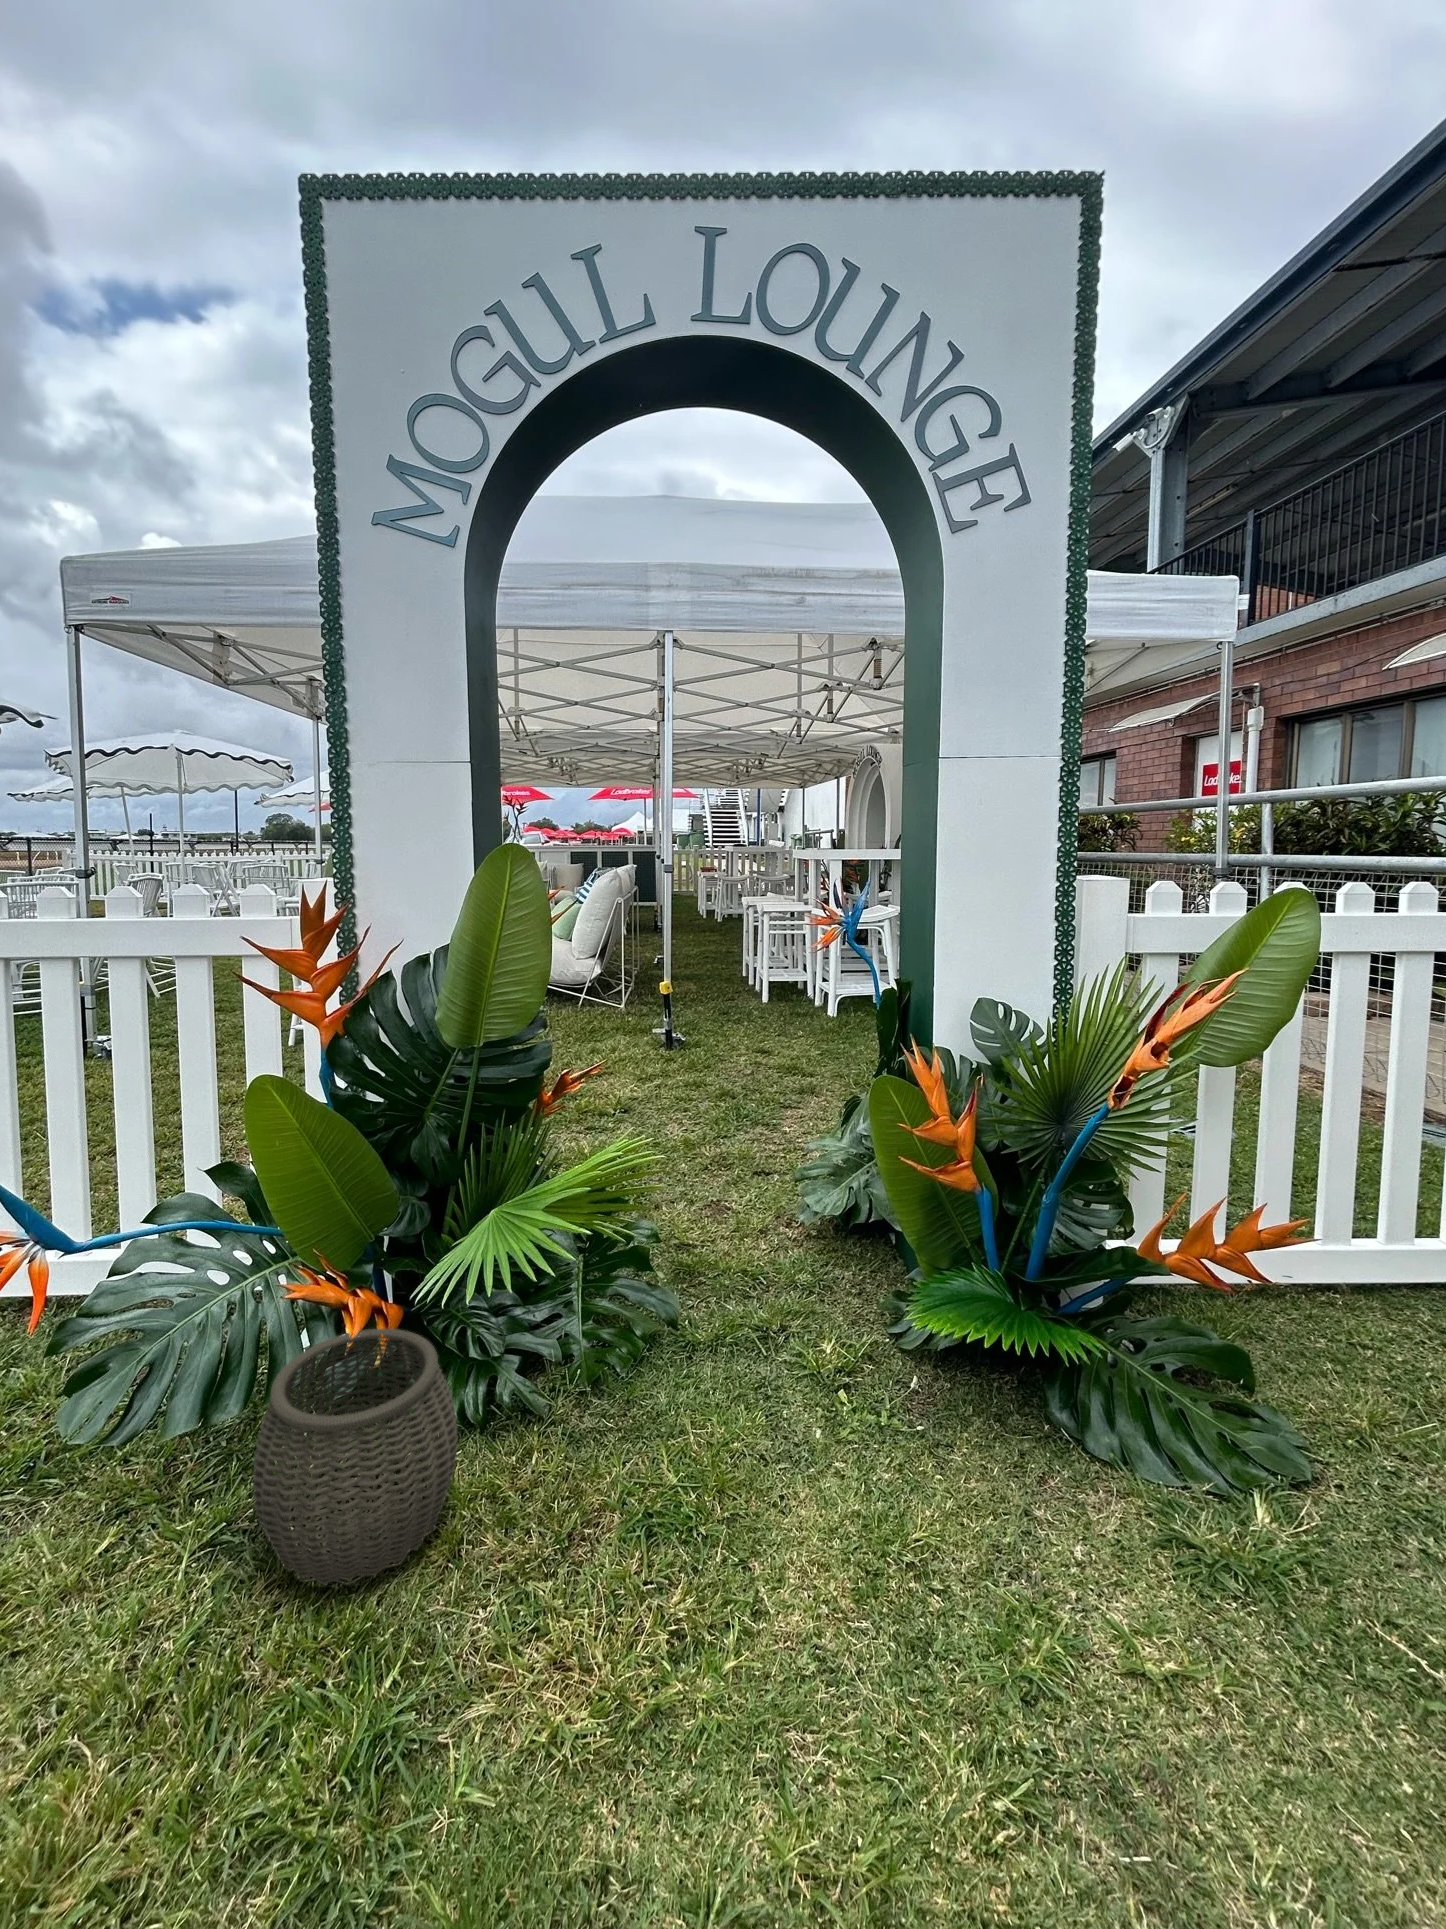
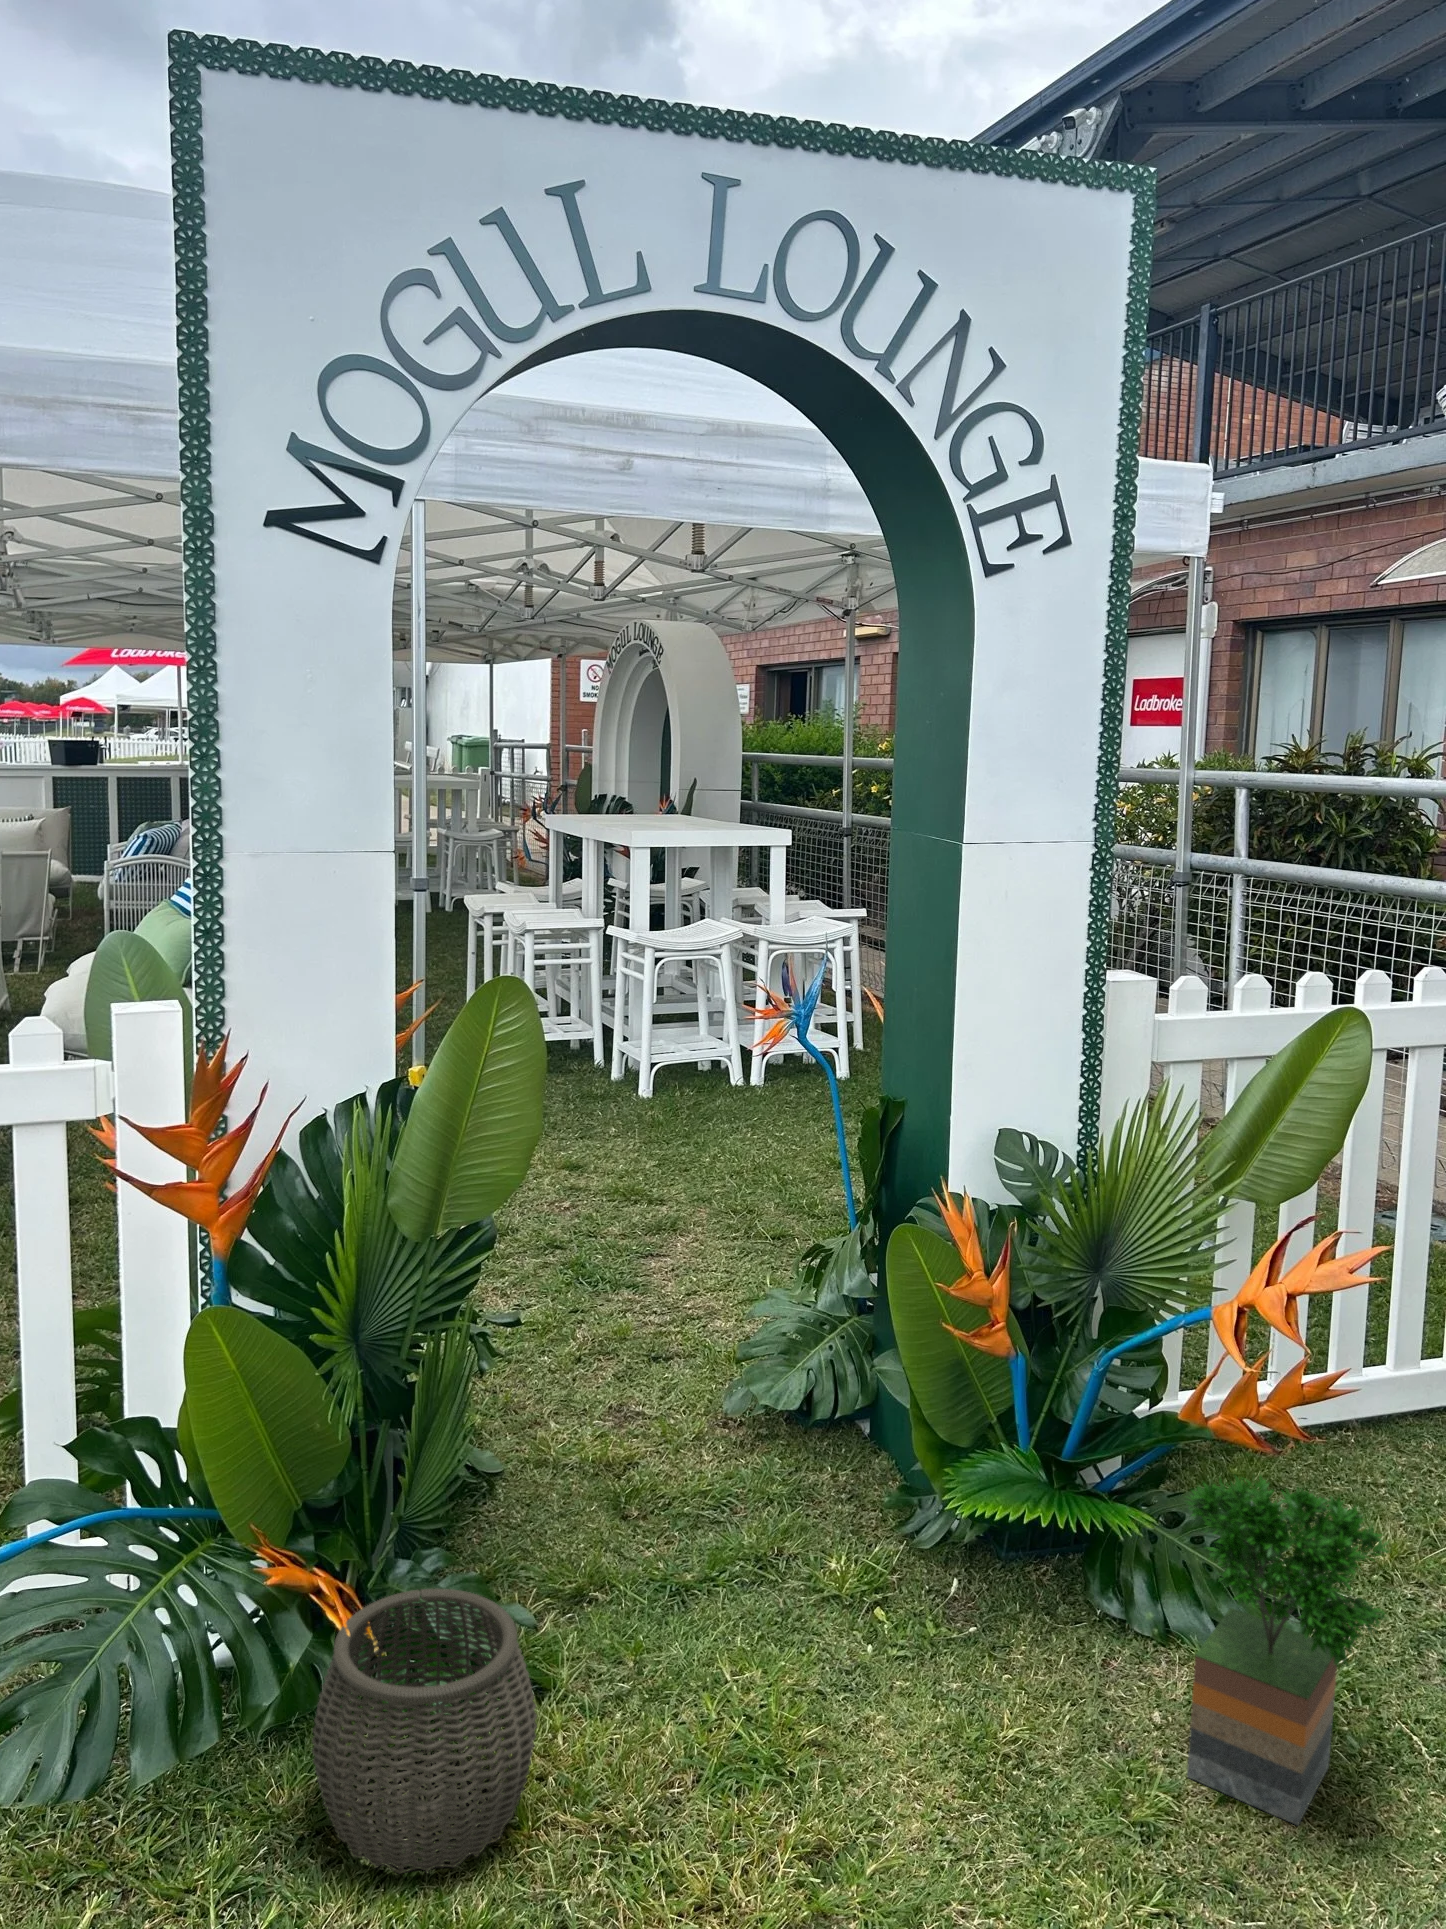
potted tree: none [1092,1314,1335,1726] -> present [1187,1476,1388,1825]

